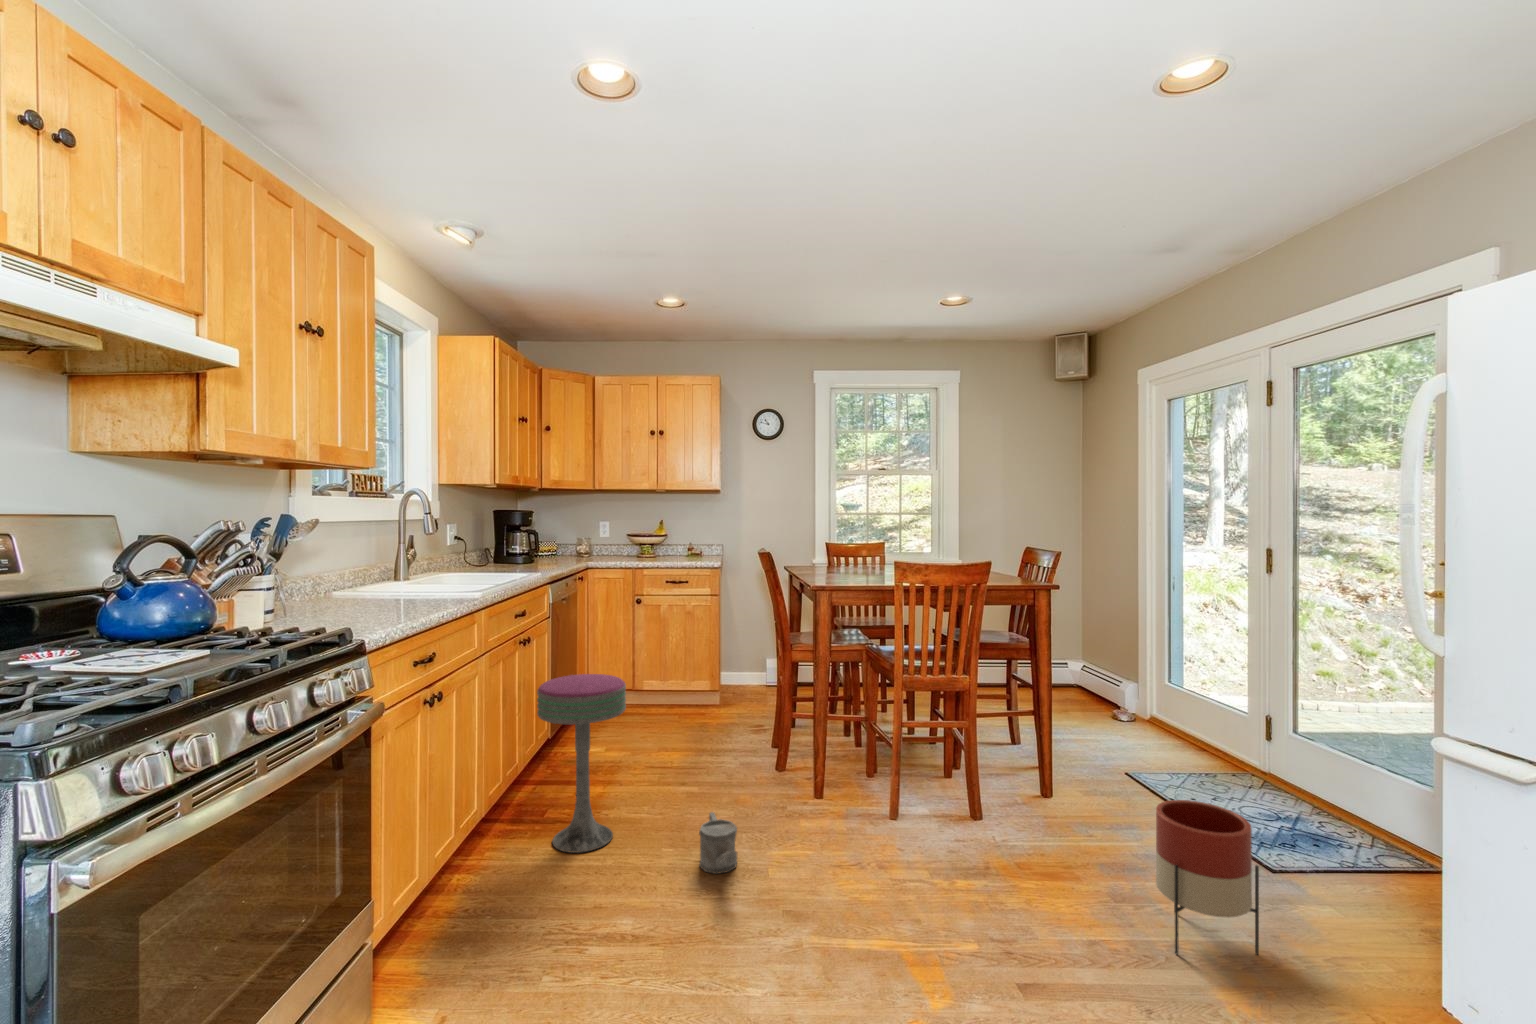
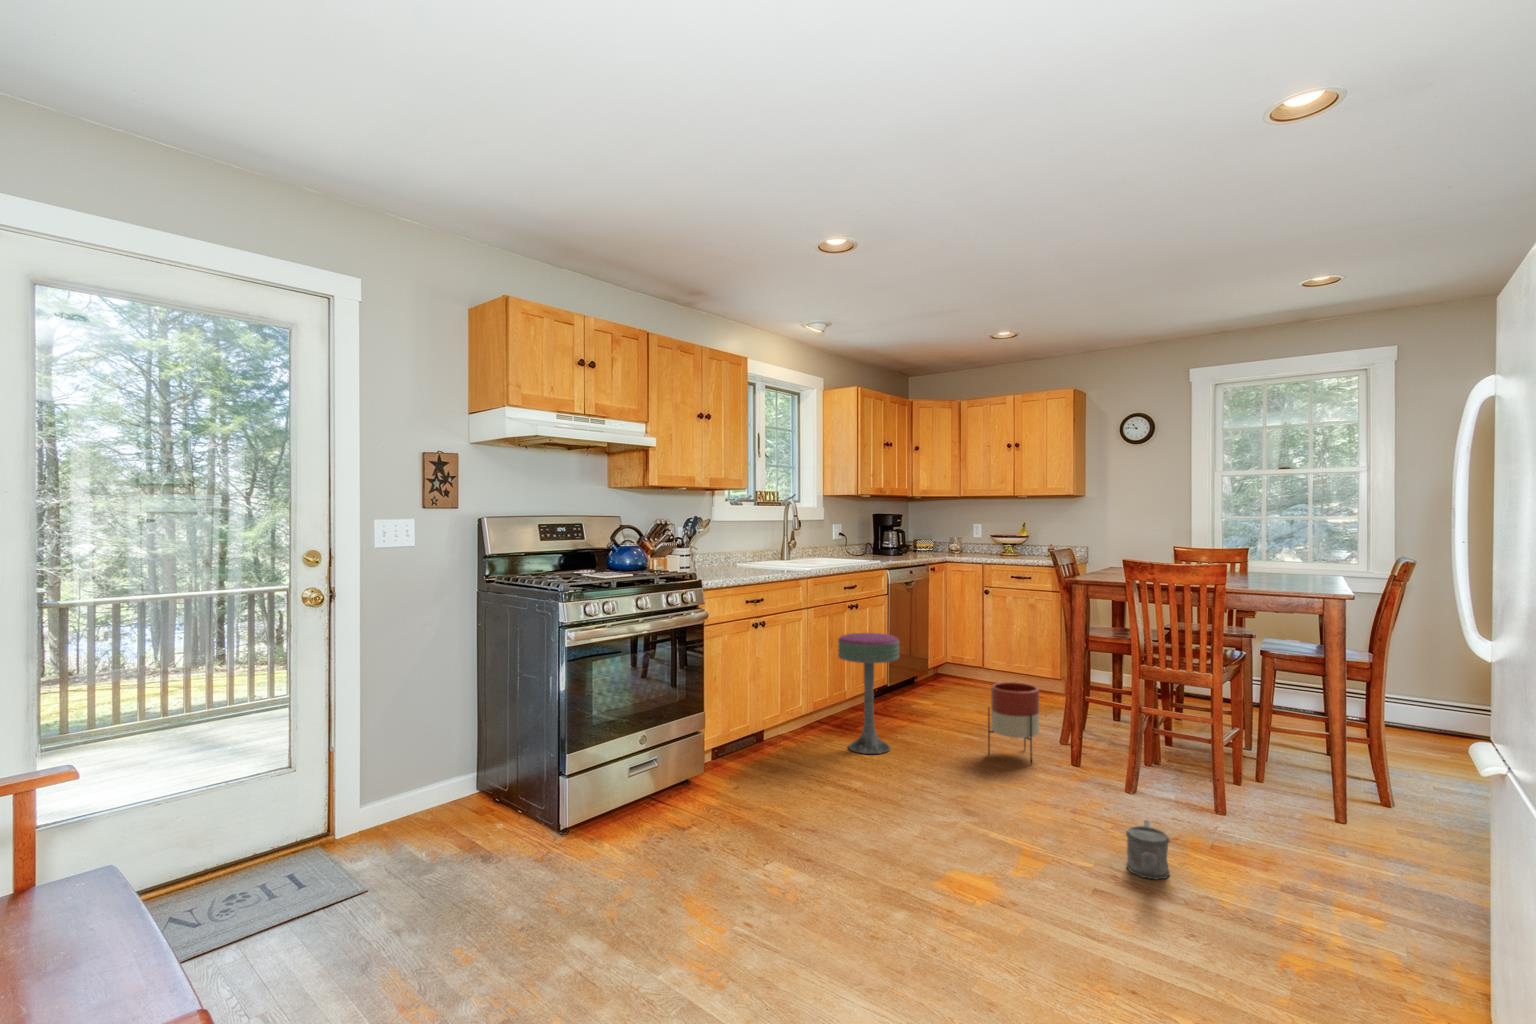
planter: present [1156,800,1259,955] -> present [988,682,1040,763]
watering can: present [699,812,737,874] -> present [1126,820,1170,879]

